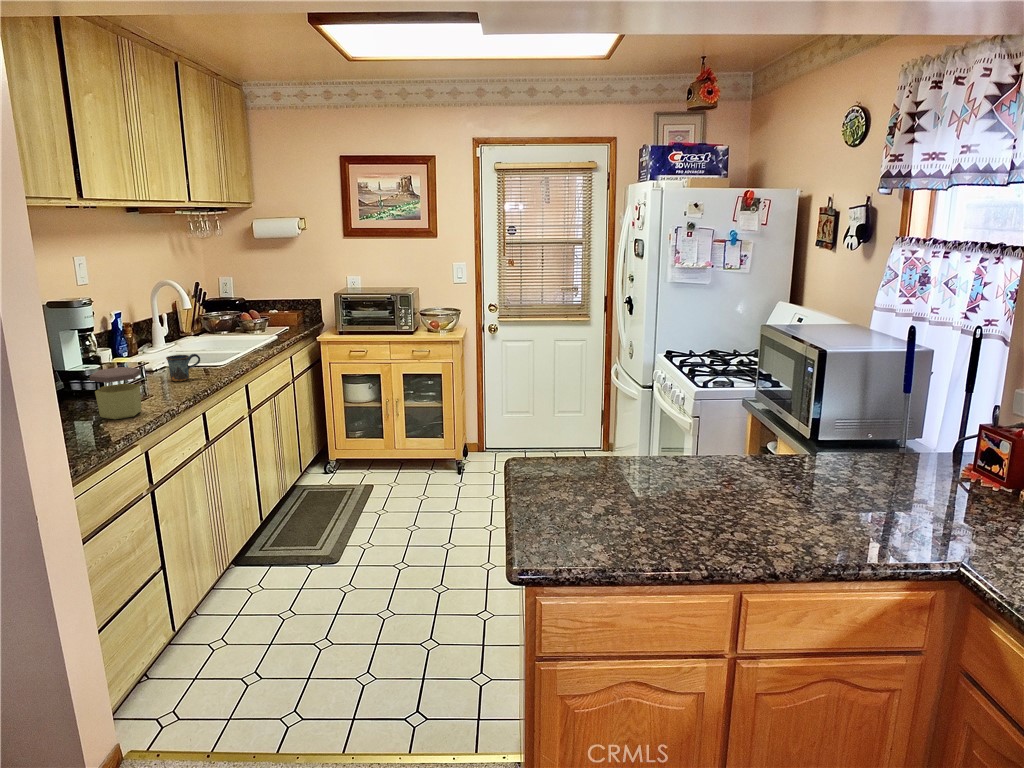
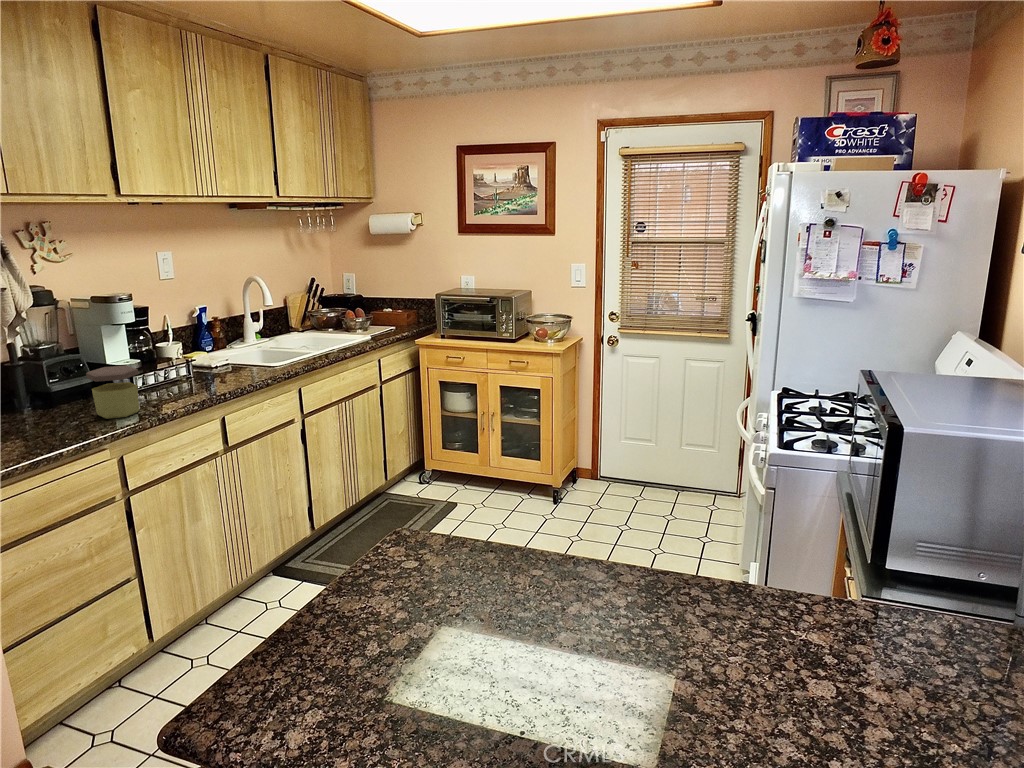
mug: present [166,354,200,381] -> none [206,354,240,381]

